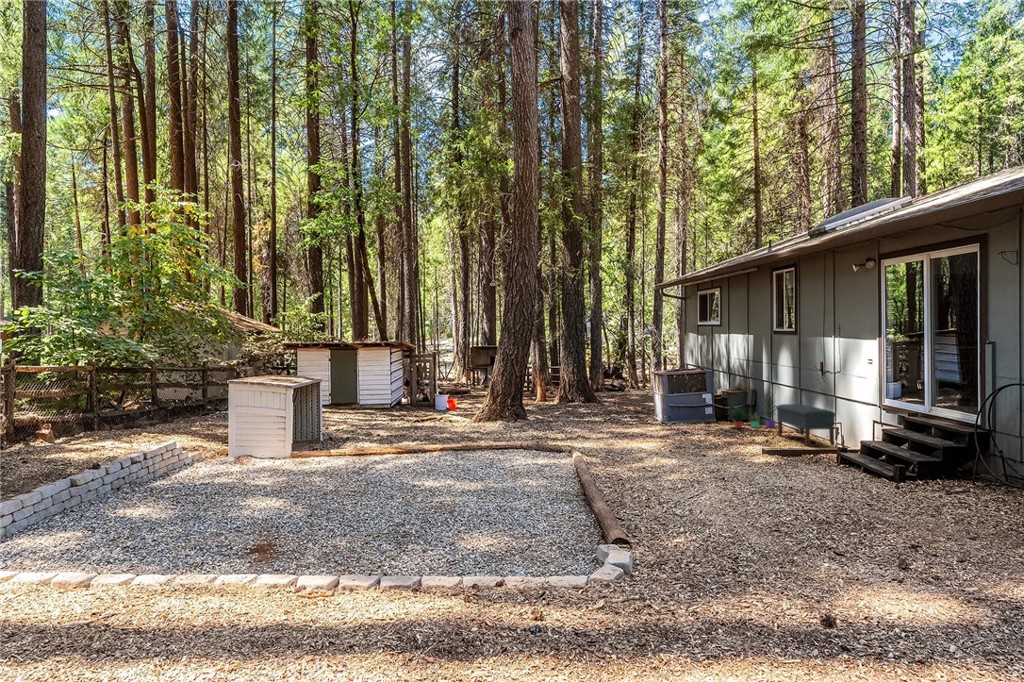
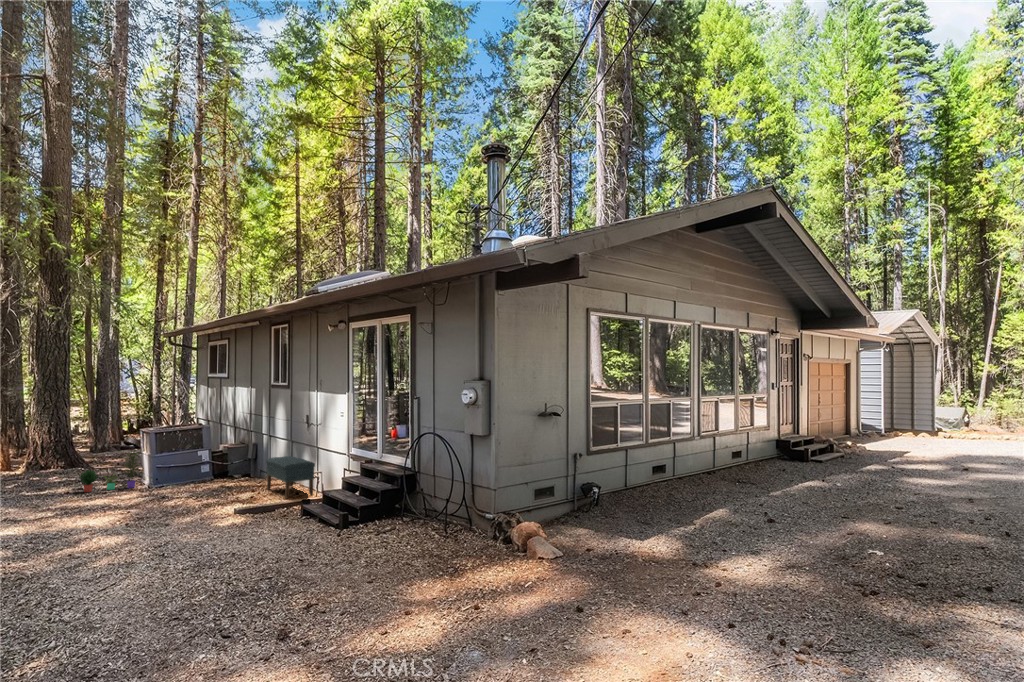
potted plant: present [731,393,776,428] -> present [80,452,139,492]

